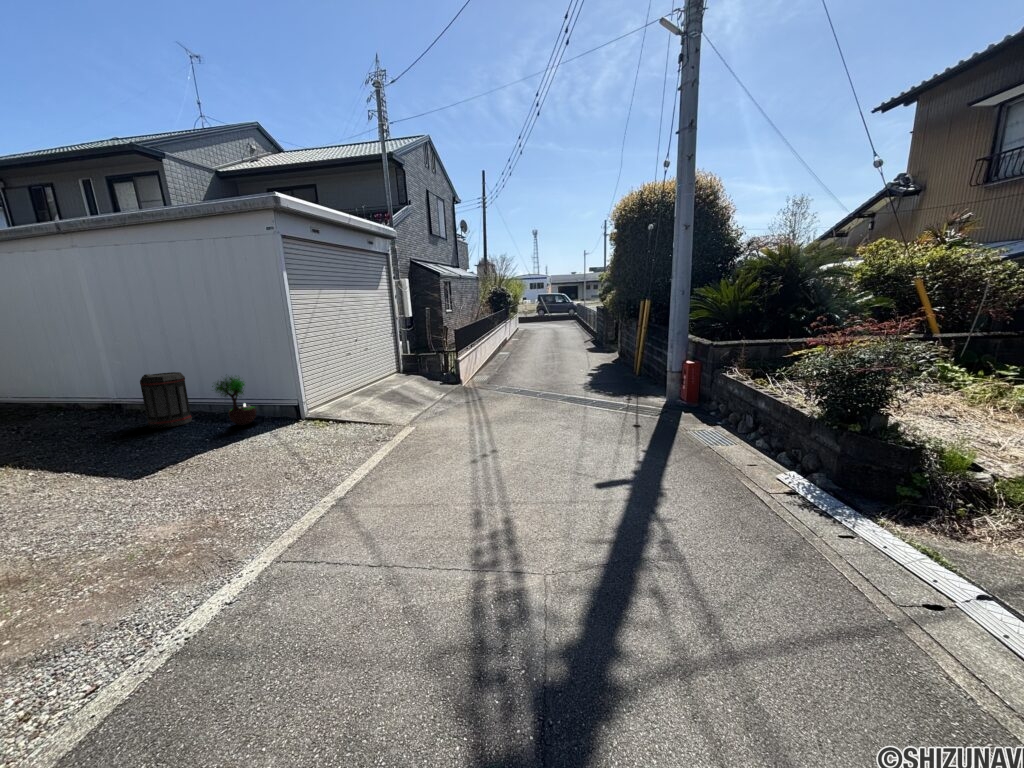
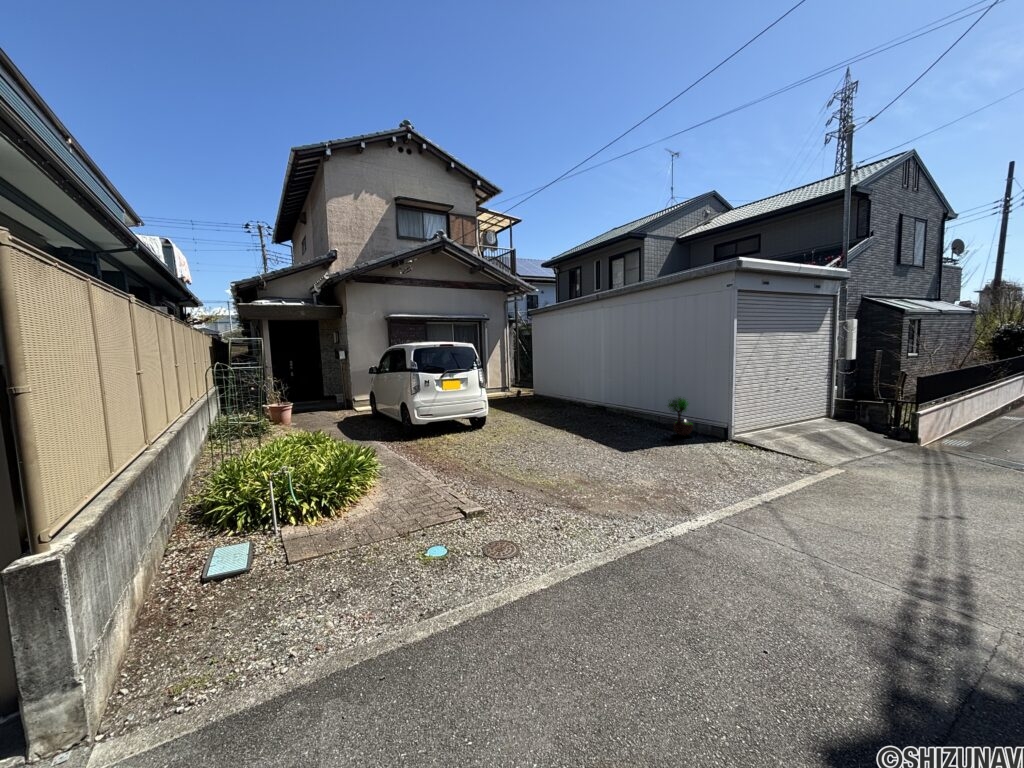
trash can: present [140,372,192,428] -> none [622,389,648,427]

